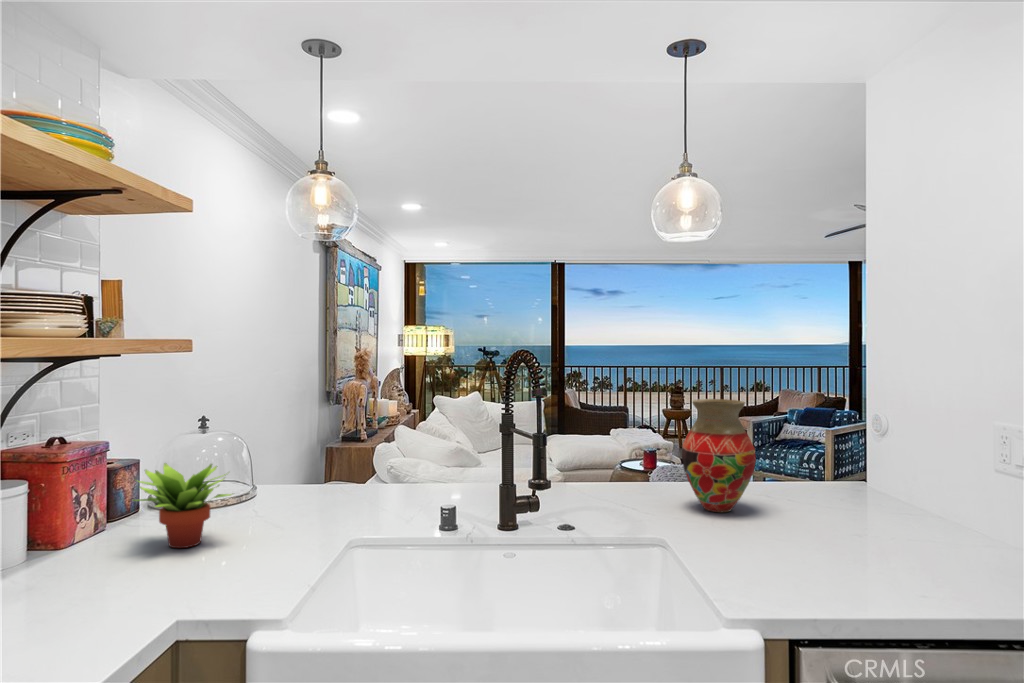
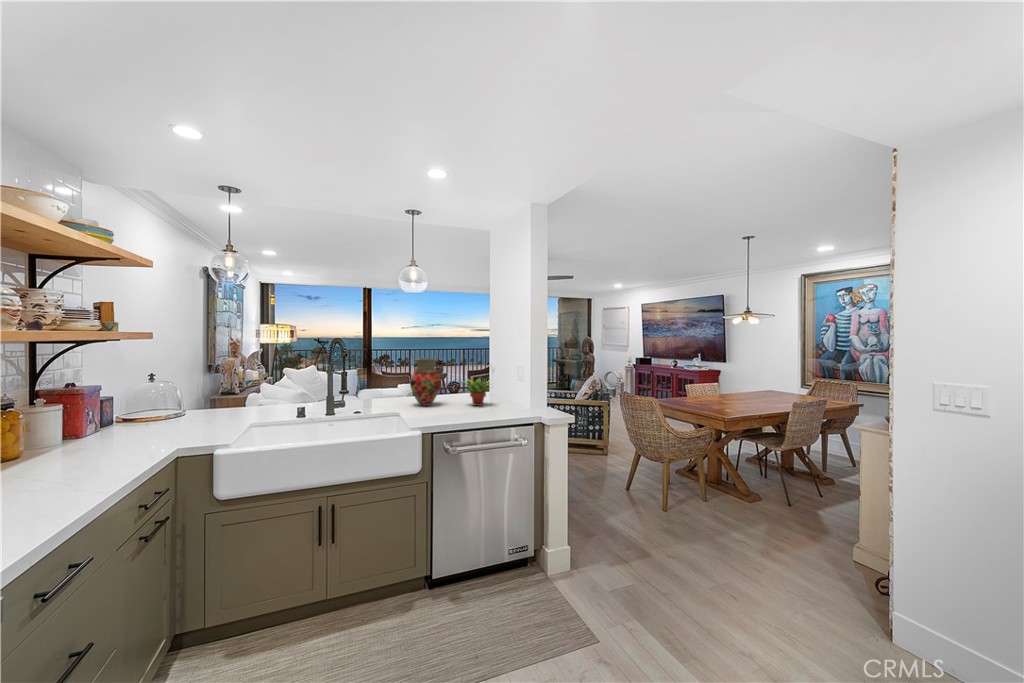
succulent plant: present [135,463,232,548] -> present [468,379,489,406]

